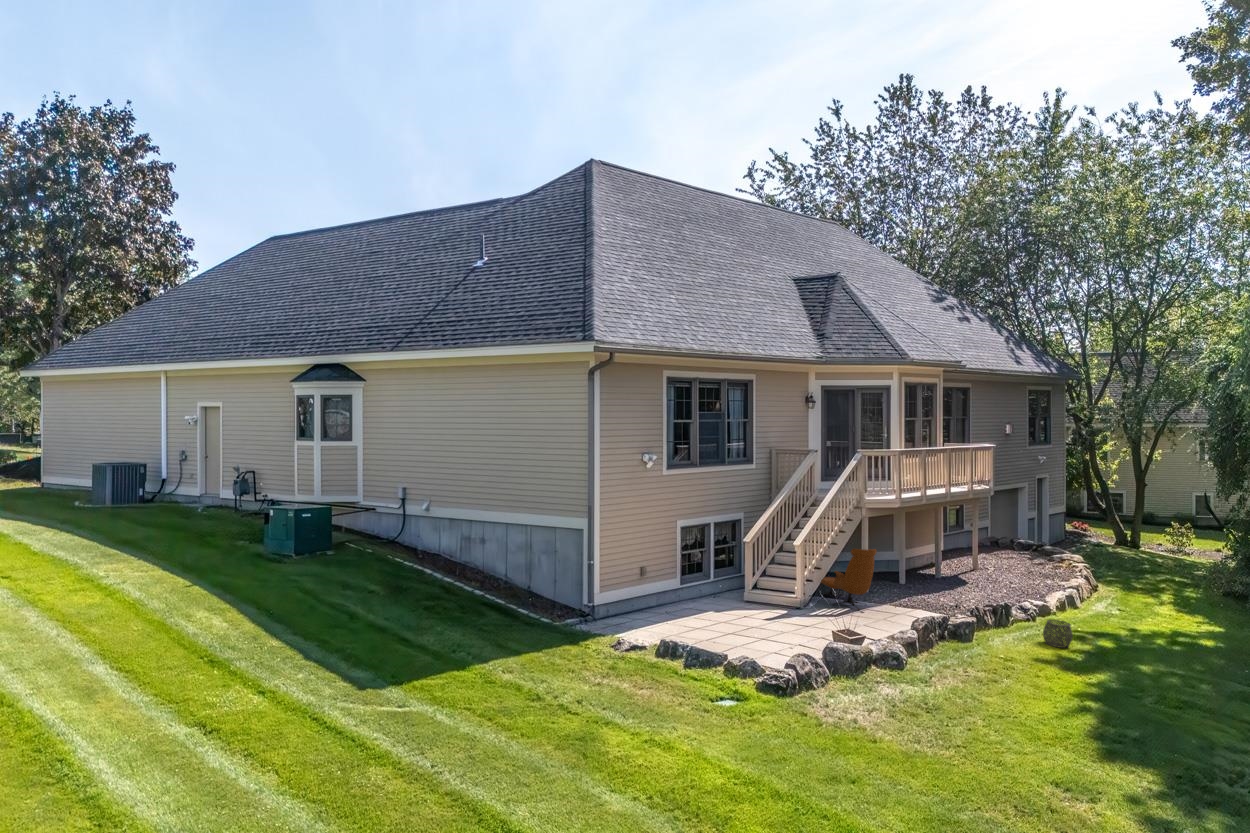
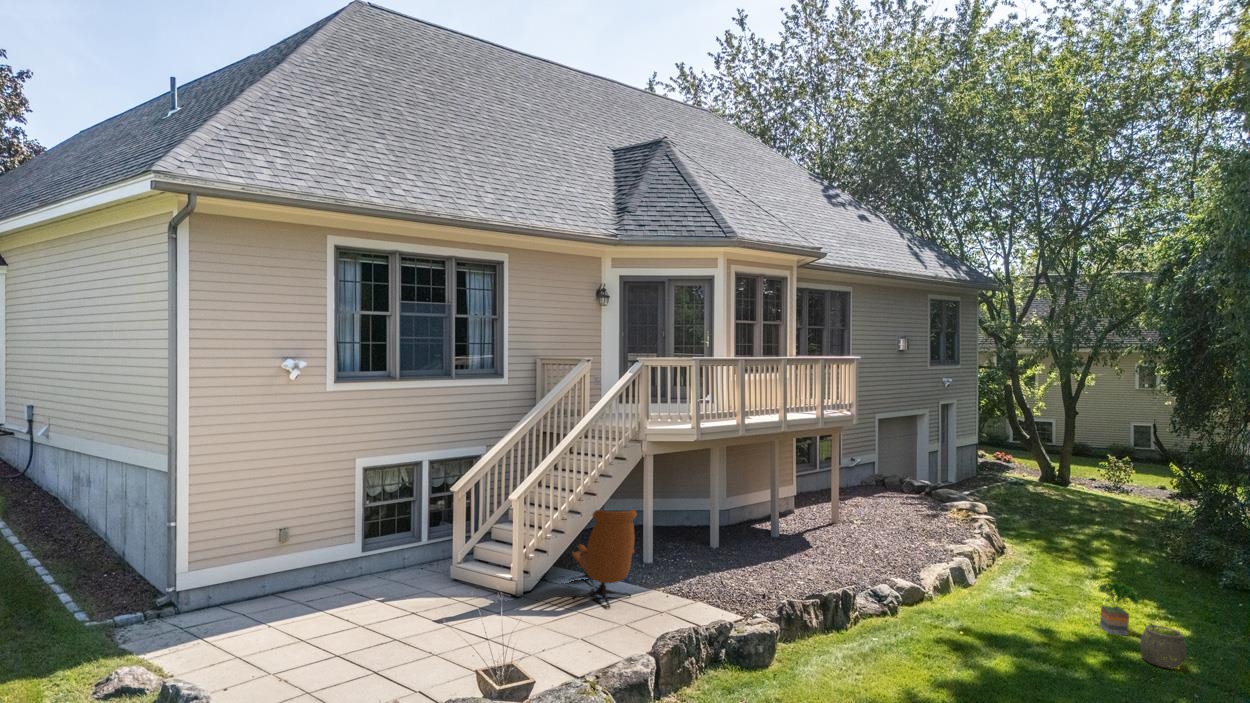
potted tree: none [1168,602,1197,638] -> present [1099,582,1139,635]
woven basket: present [1043,620,1073,648] -> present [1140,625,1186,669]

